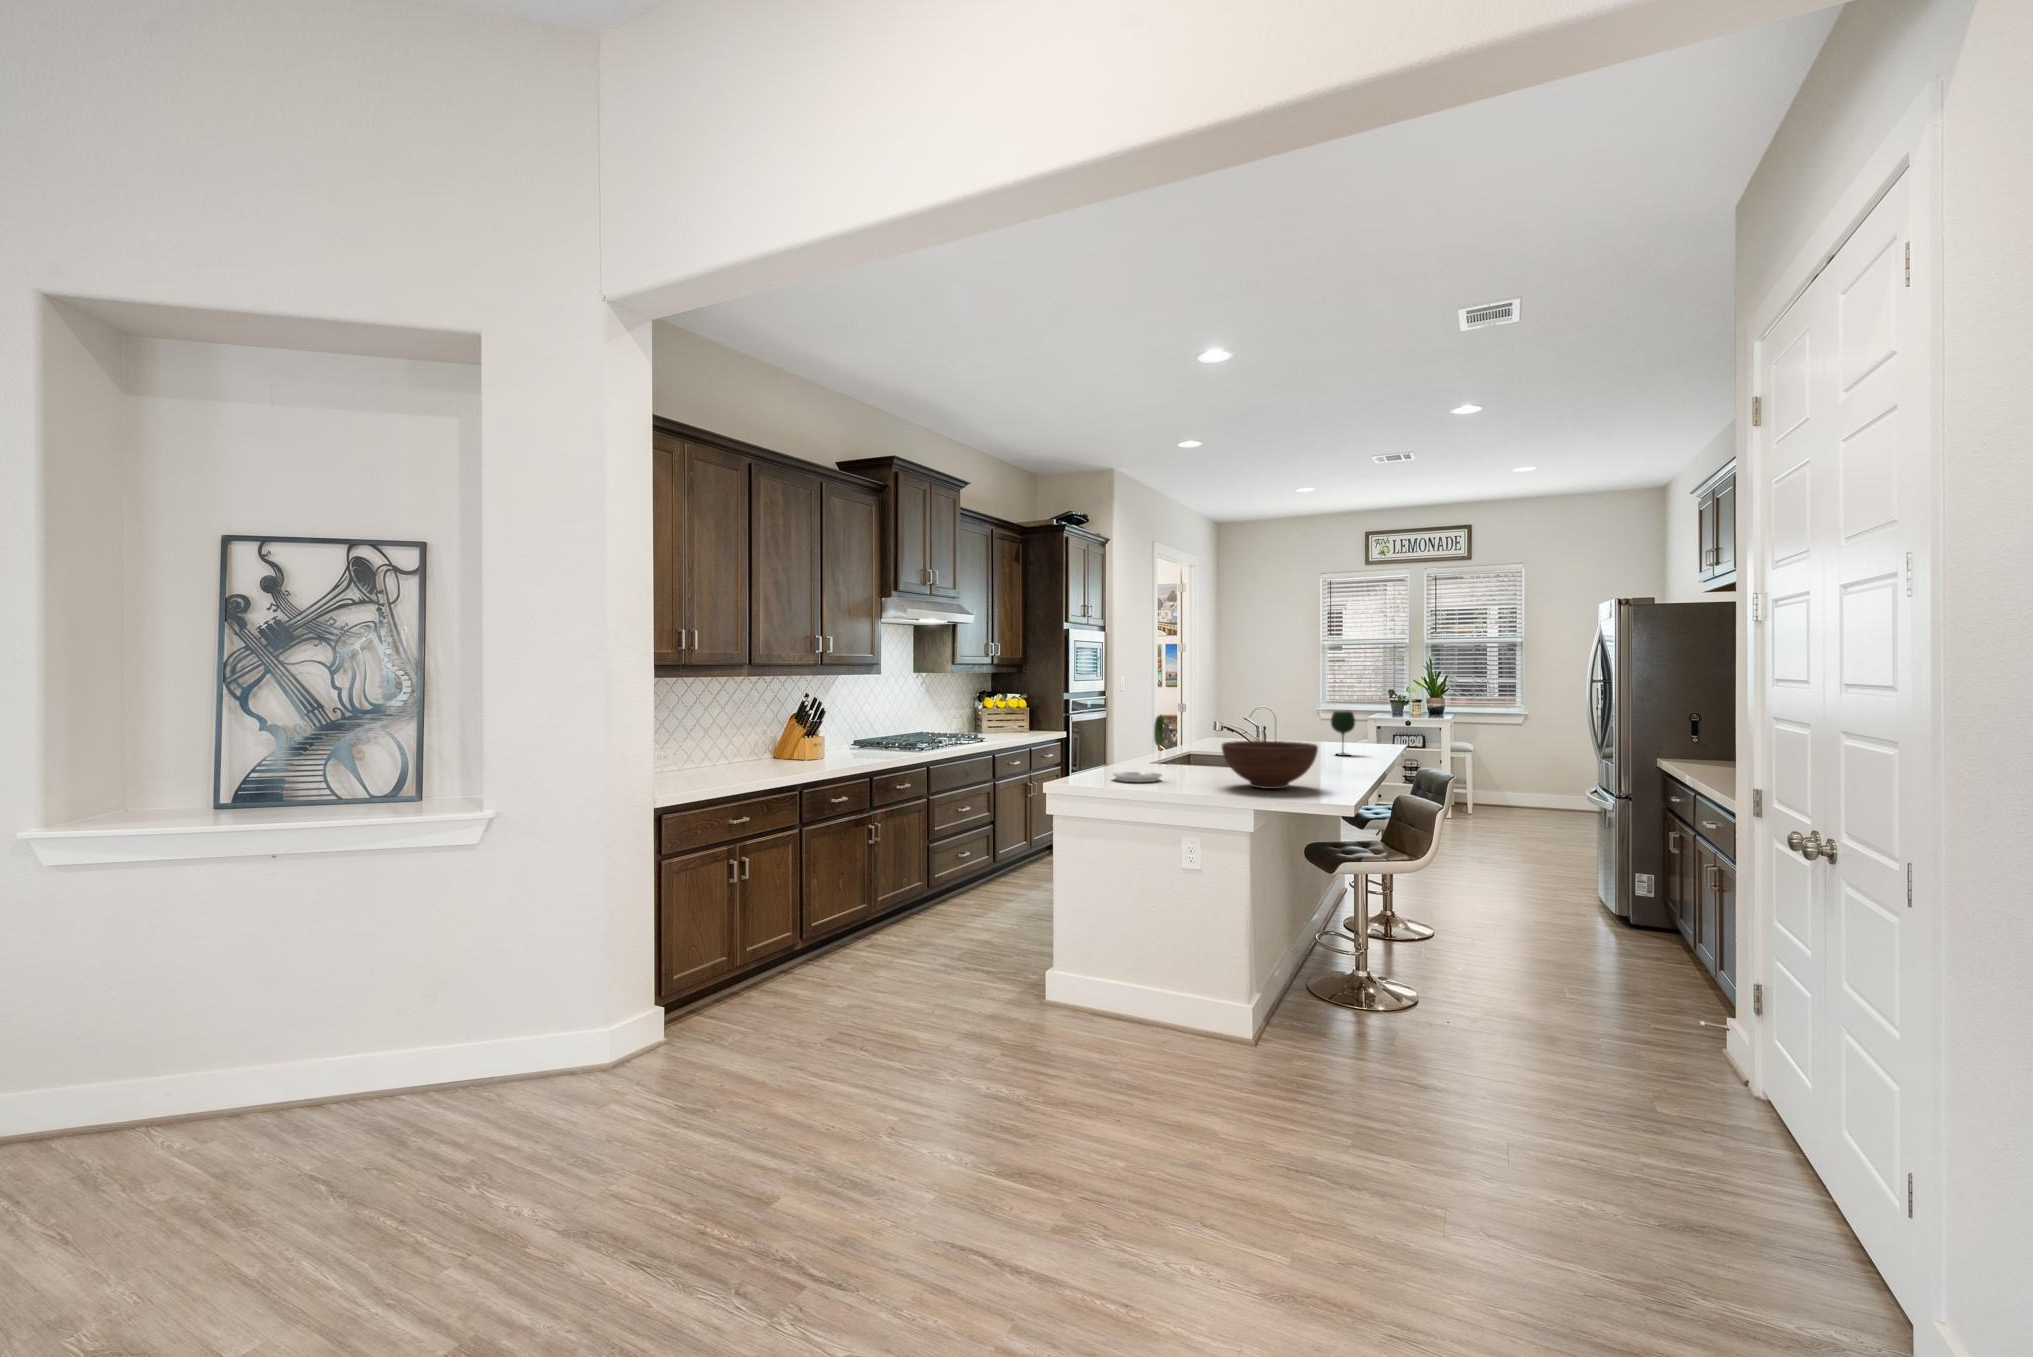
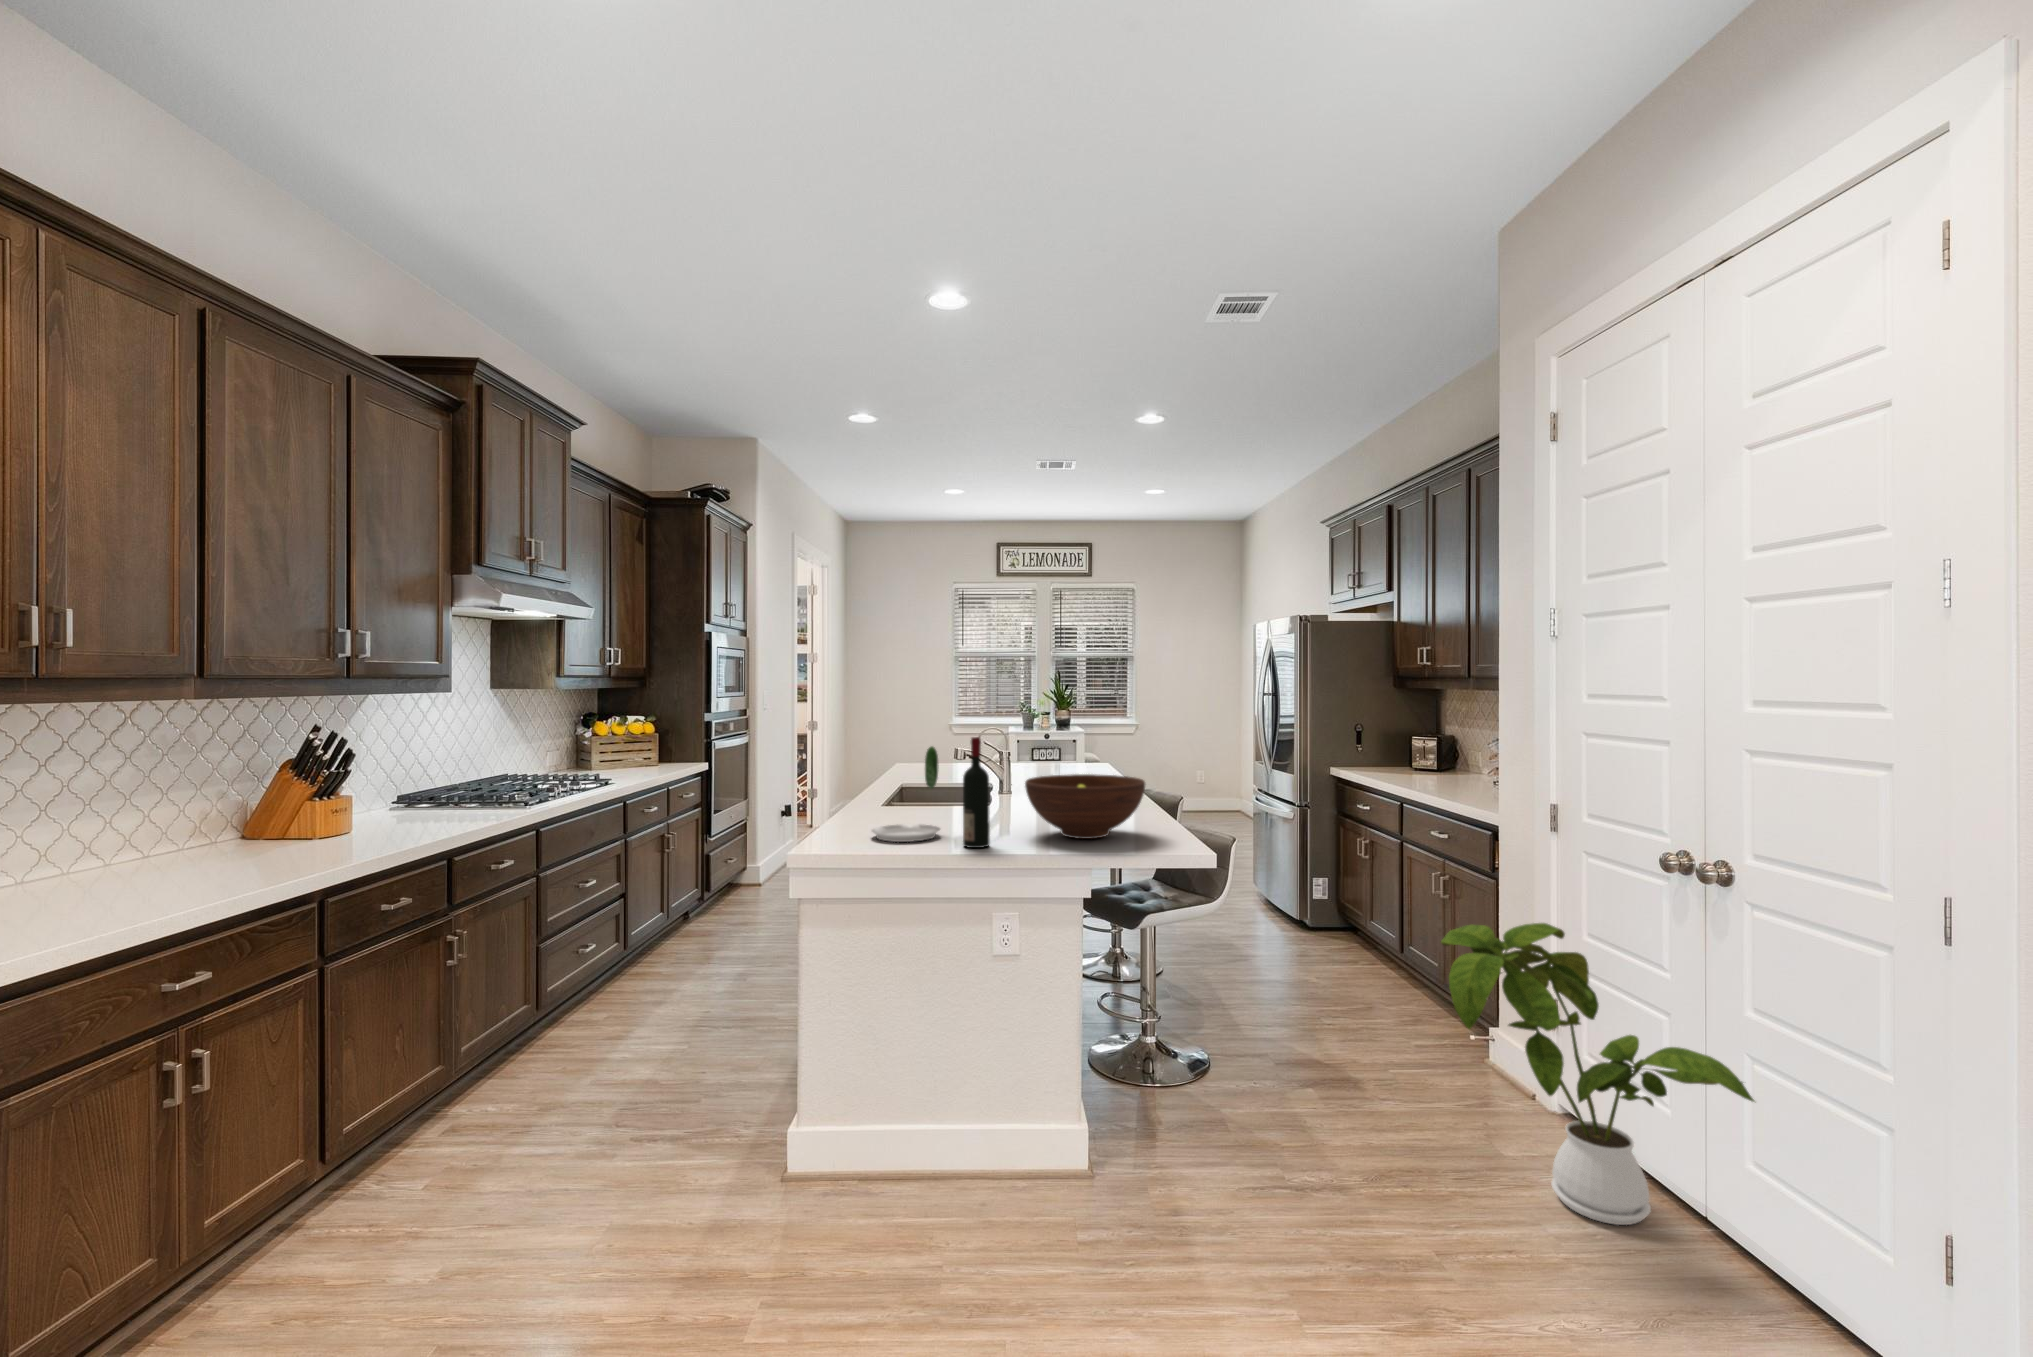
wine bottle: none [1167,708,1187,788] -> present [963,737,990,848]
wine glass: present [1331,711,1355,756] -> none [1064,730,1090,780]
house plant: none [1528,879,1802,1152] -> present [1441,923,1754,1225]

